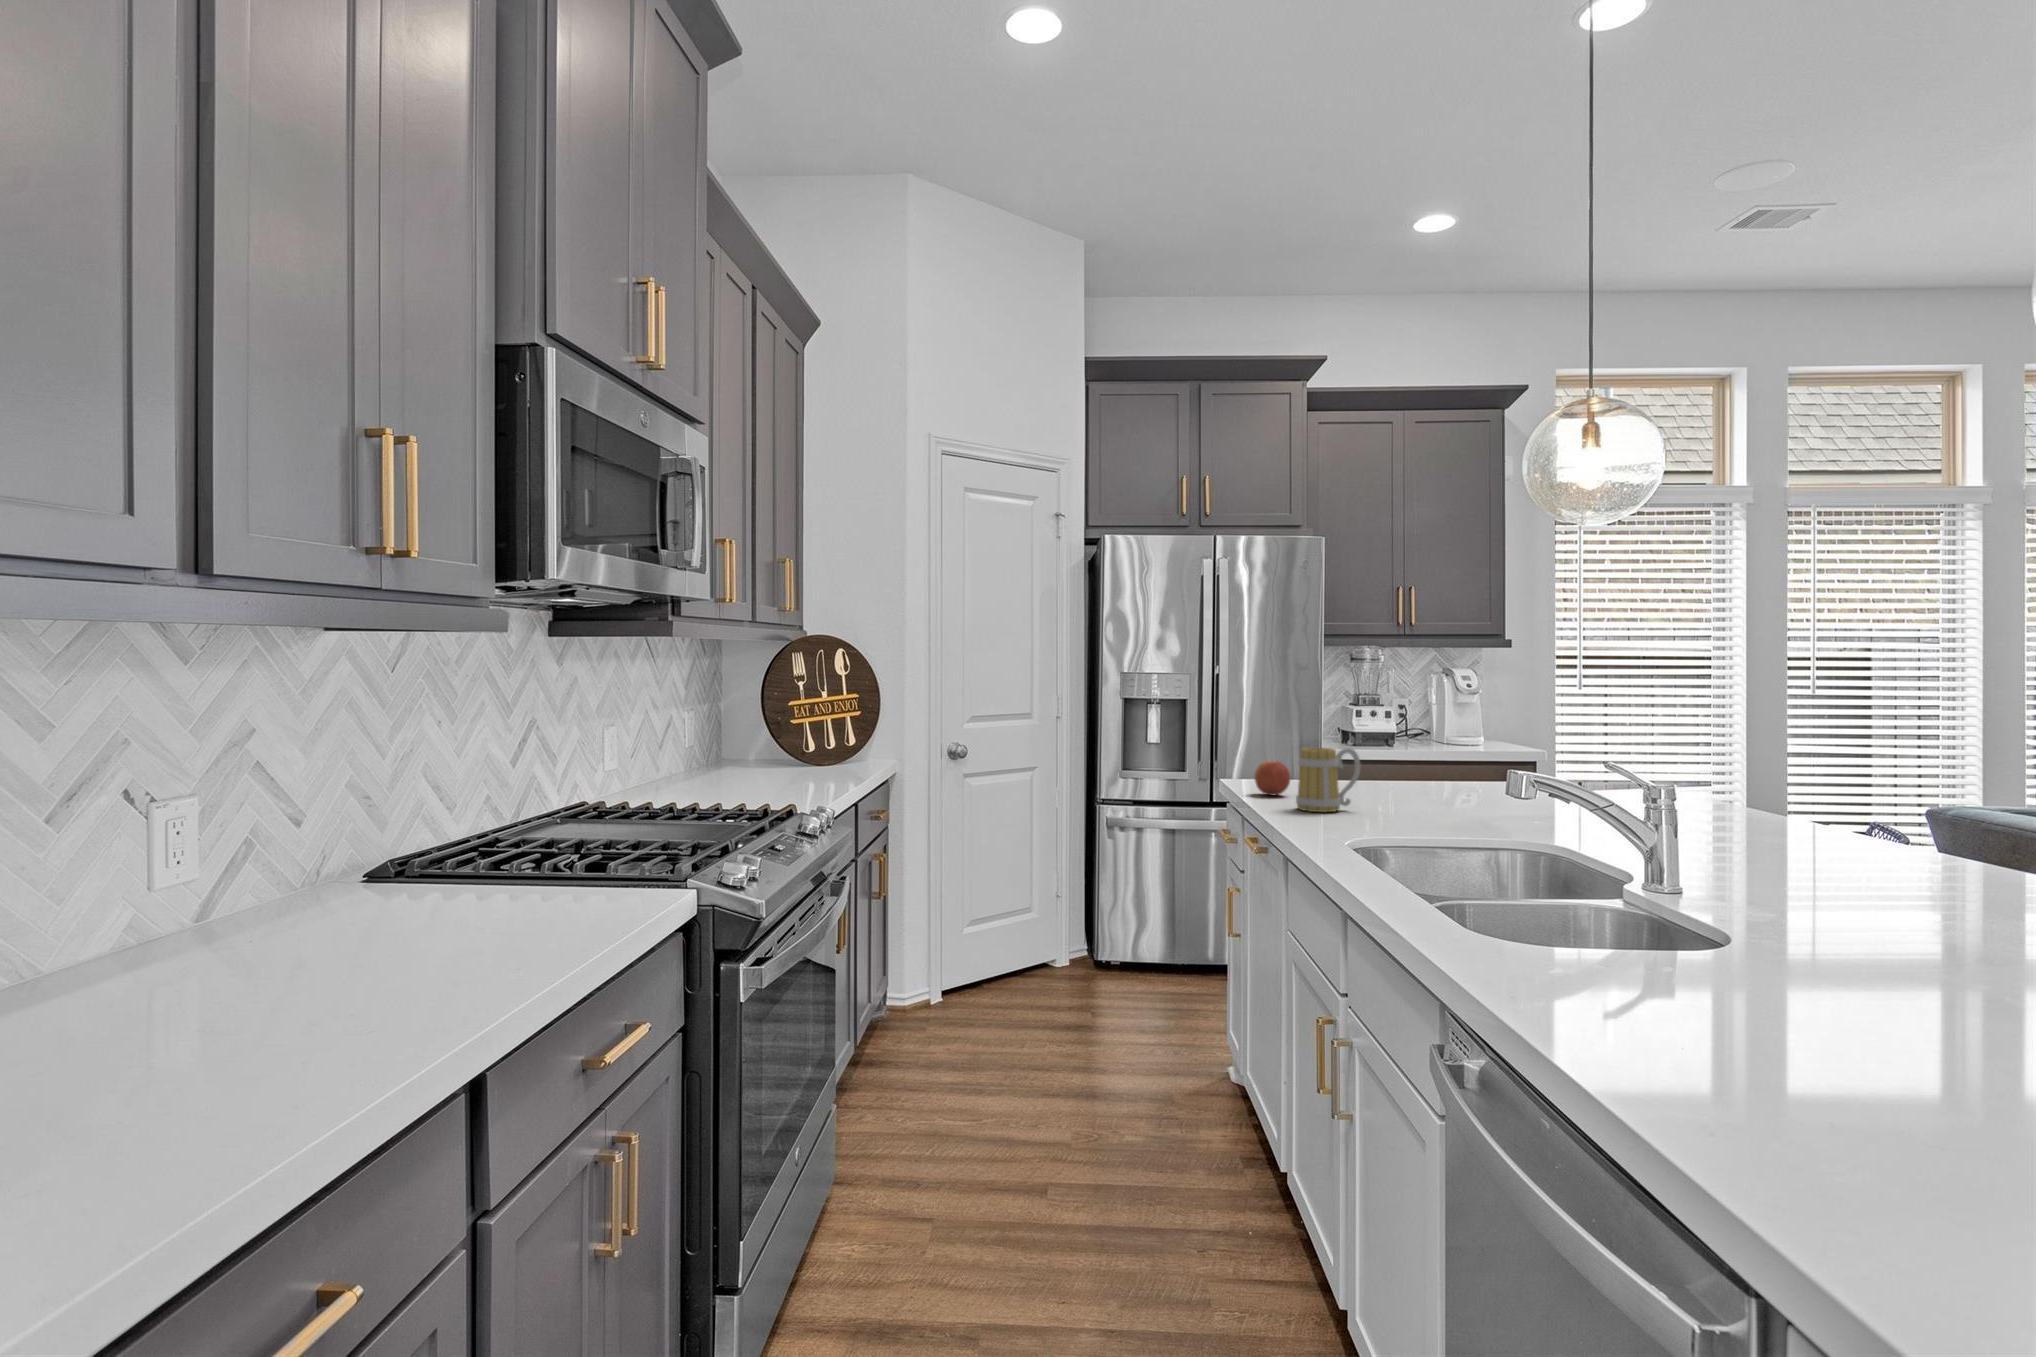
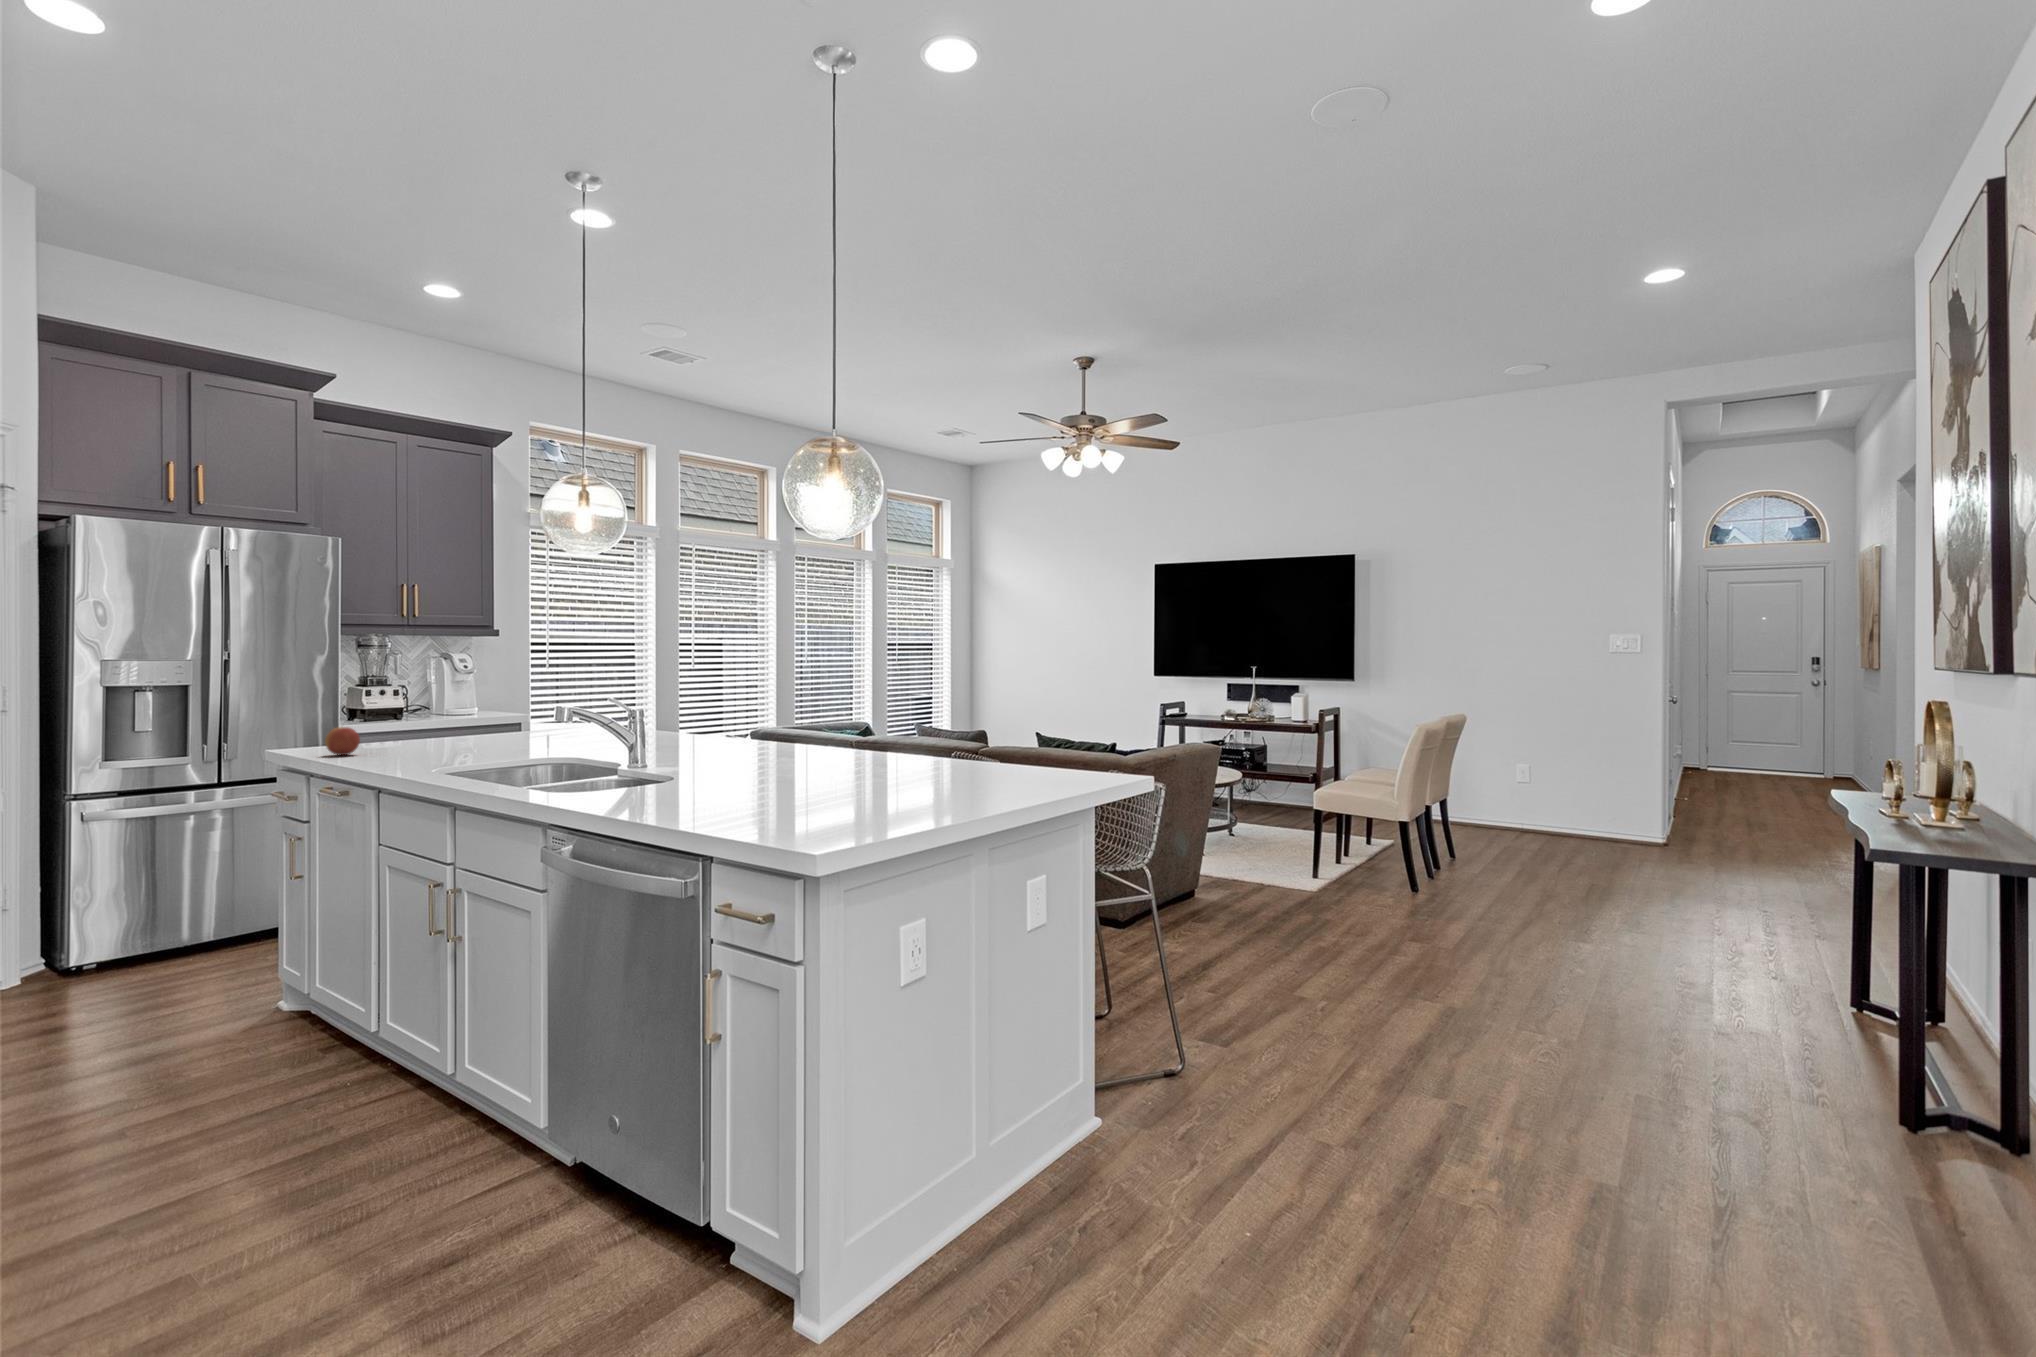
mug: present [1296,748,1361,812] -> none [377,711,430,761]

